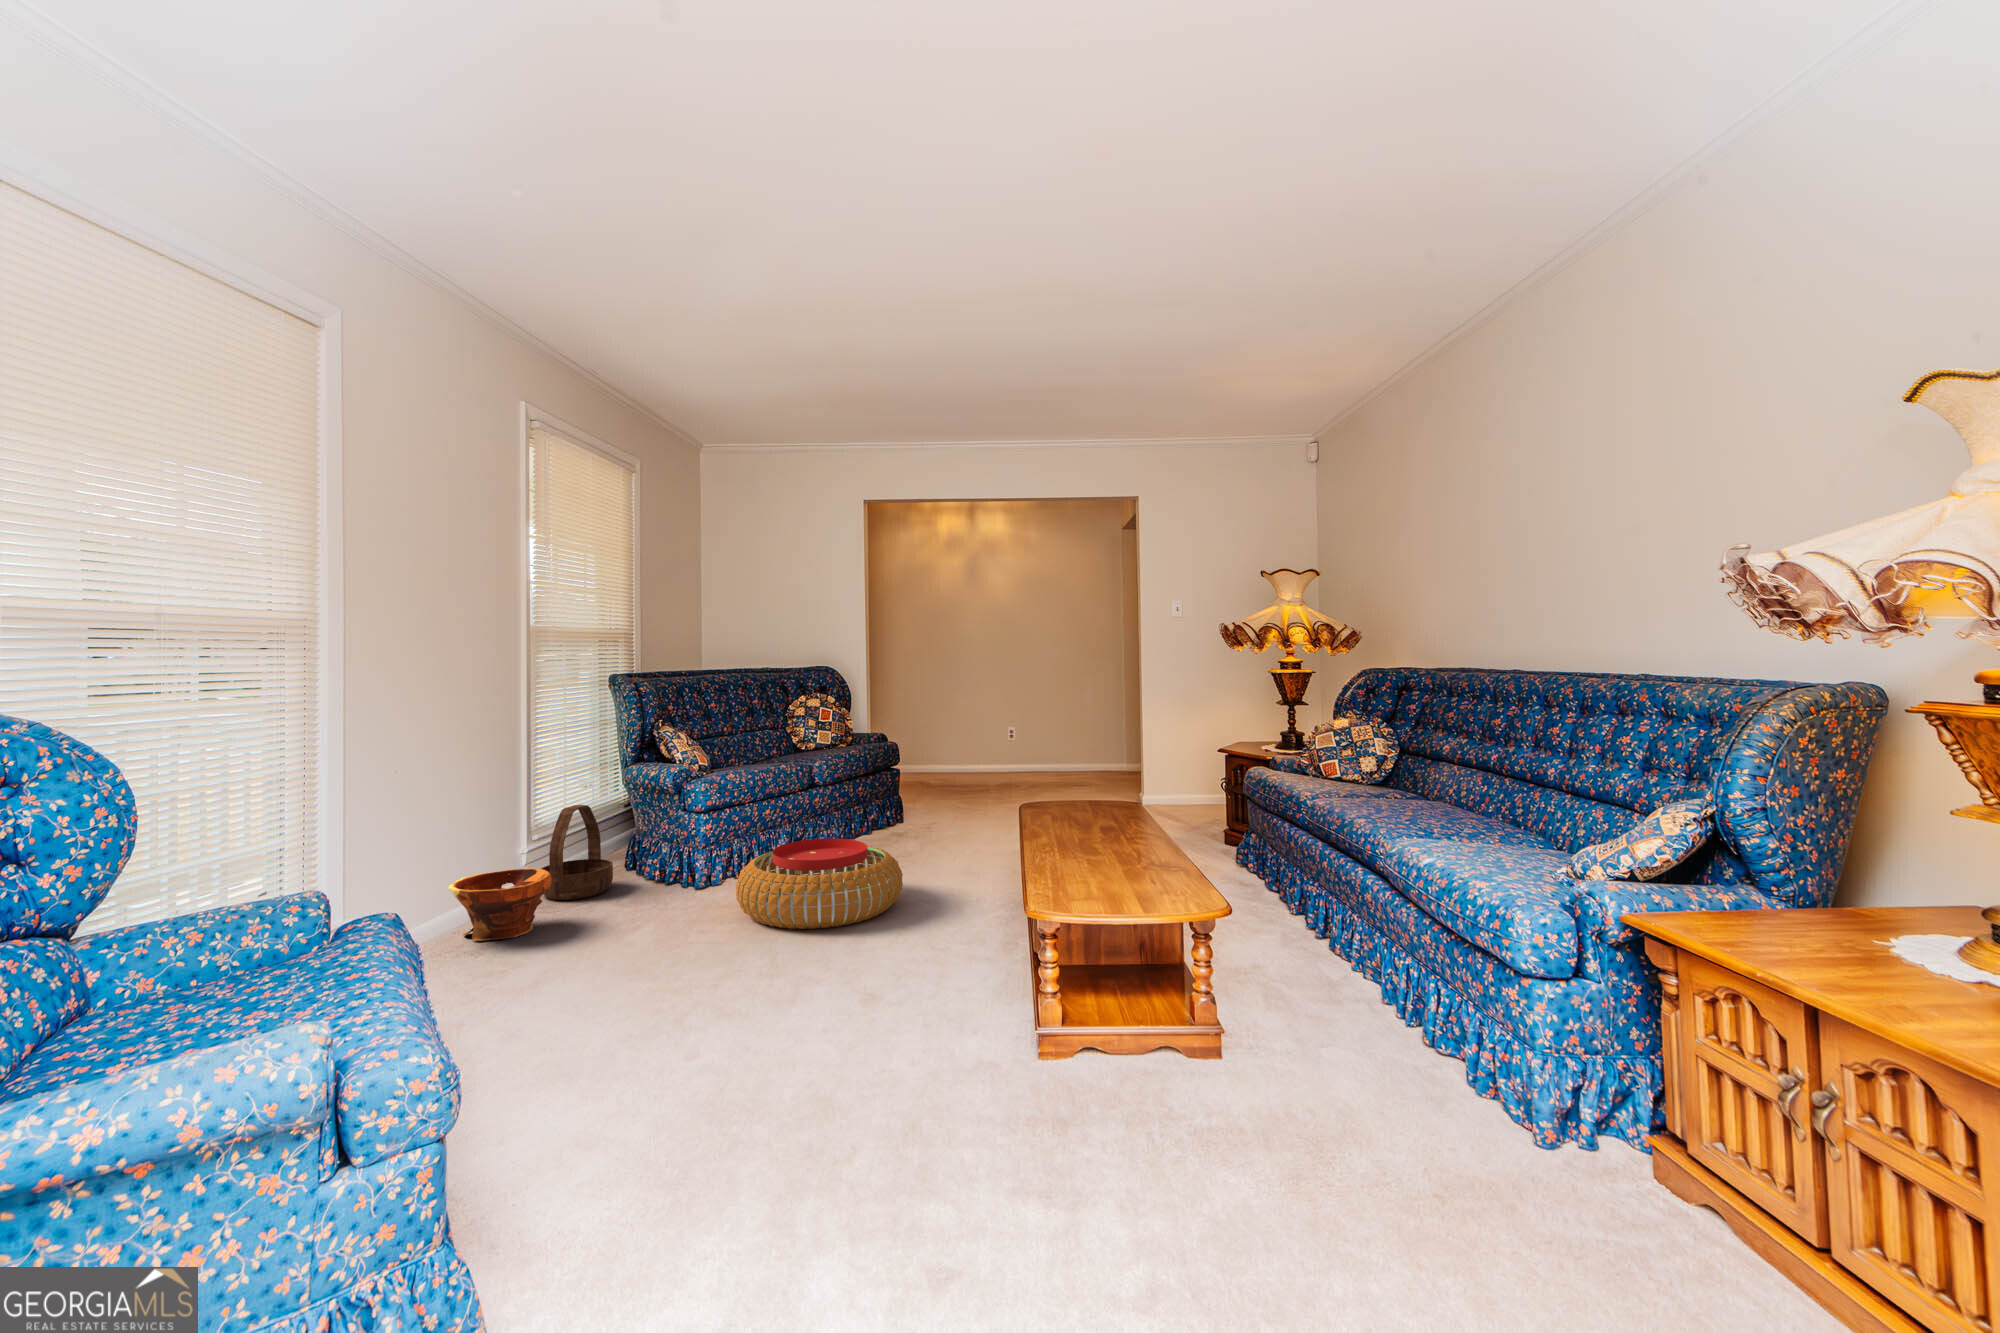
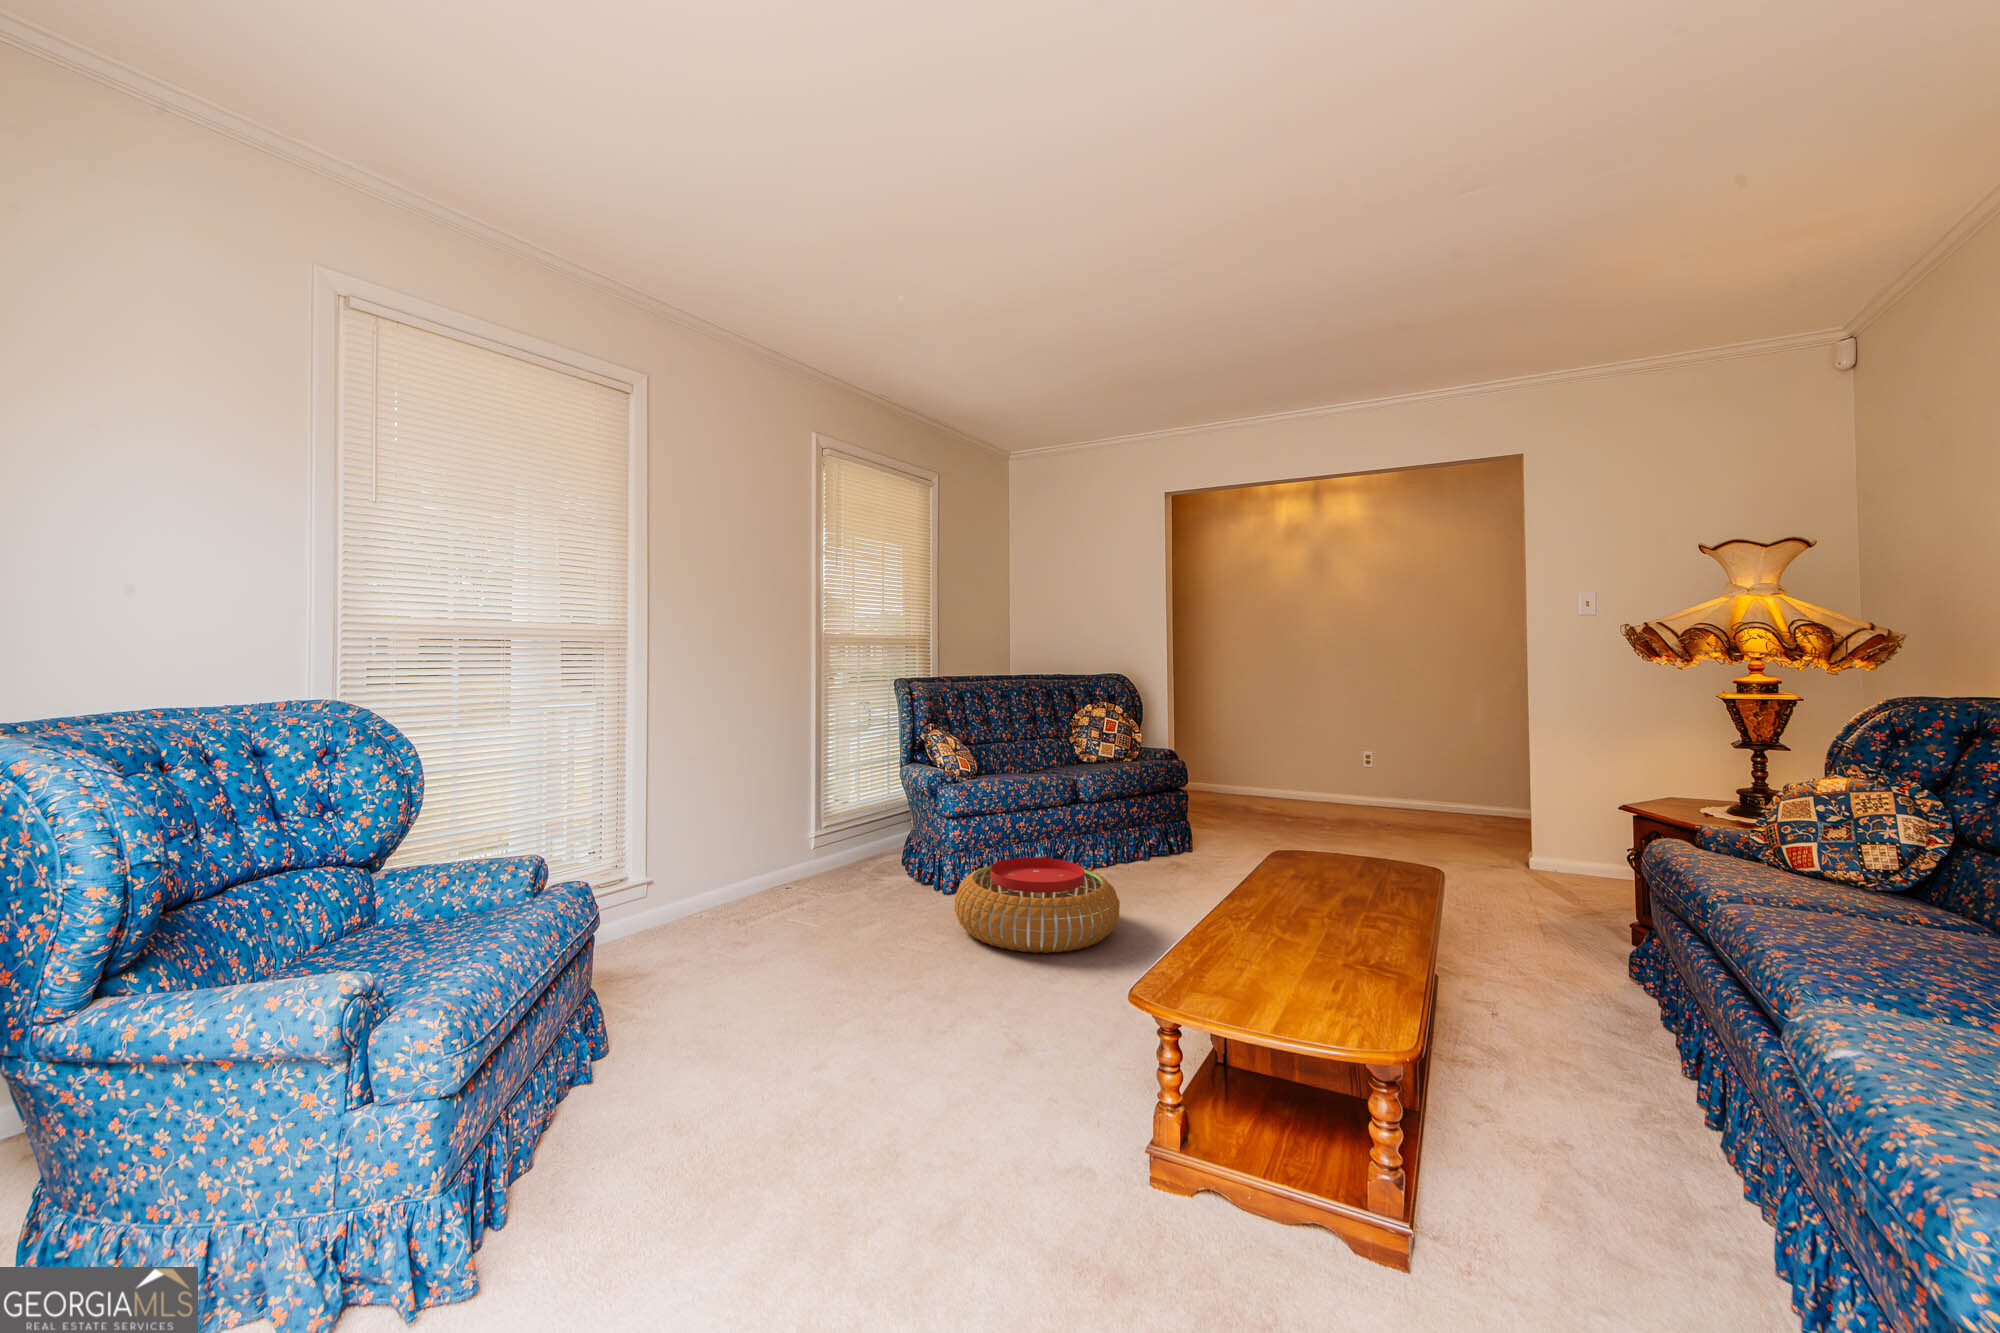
basket: present [541,805,613,900] -> none [823,796,883,880]
planter: present [448,868,552,941] -> none [736,847,814,906]

